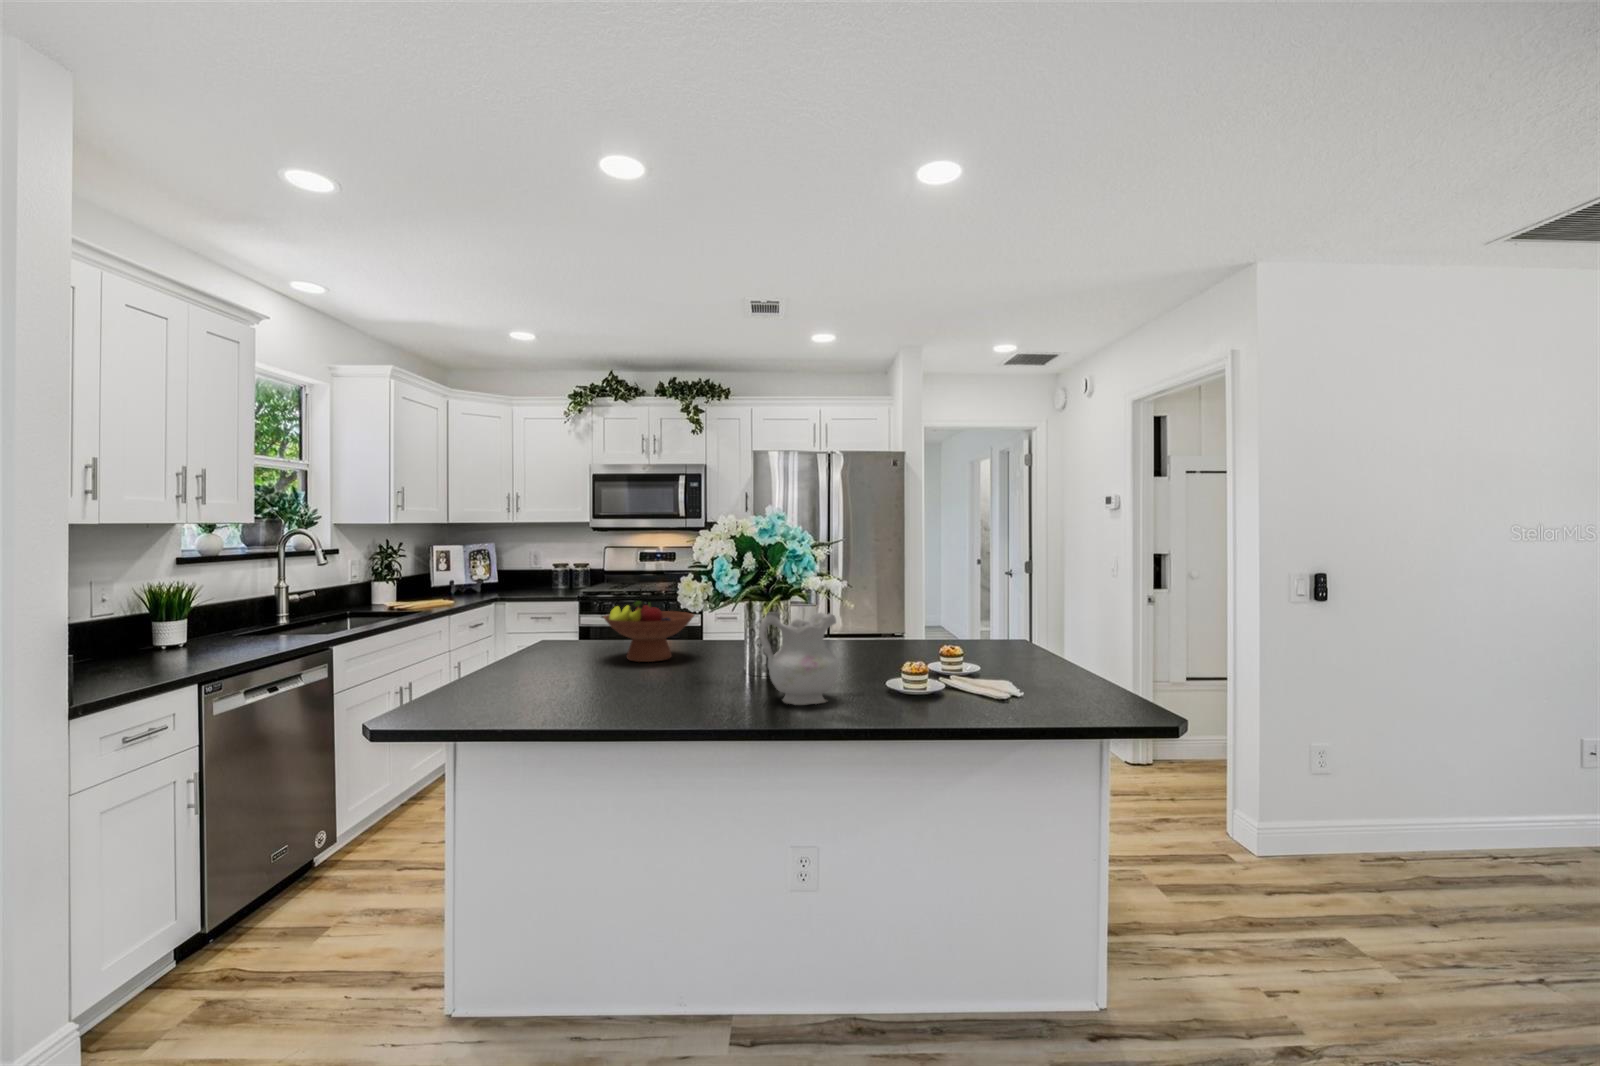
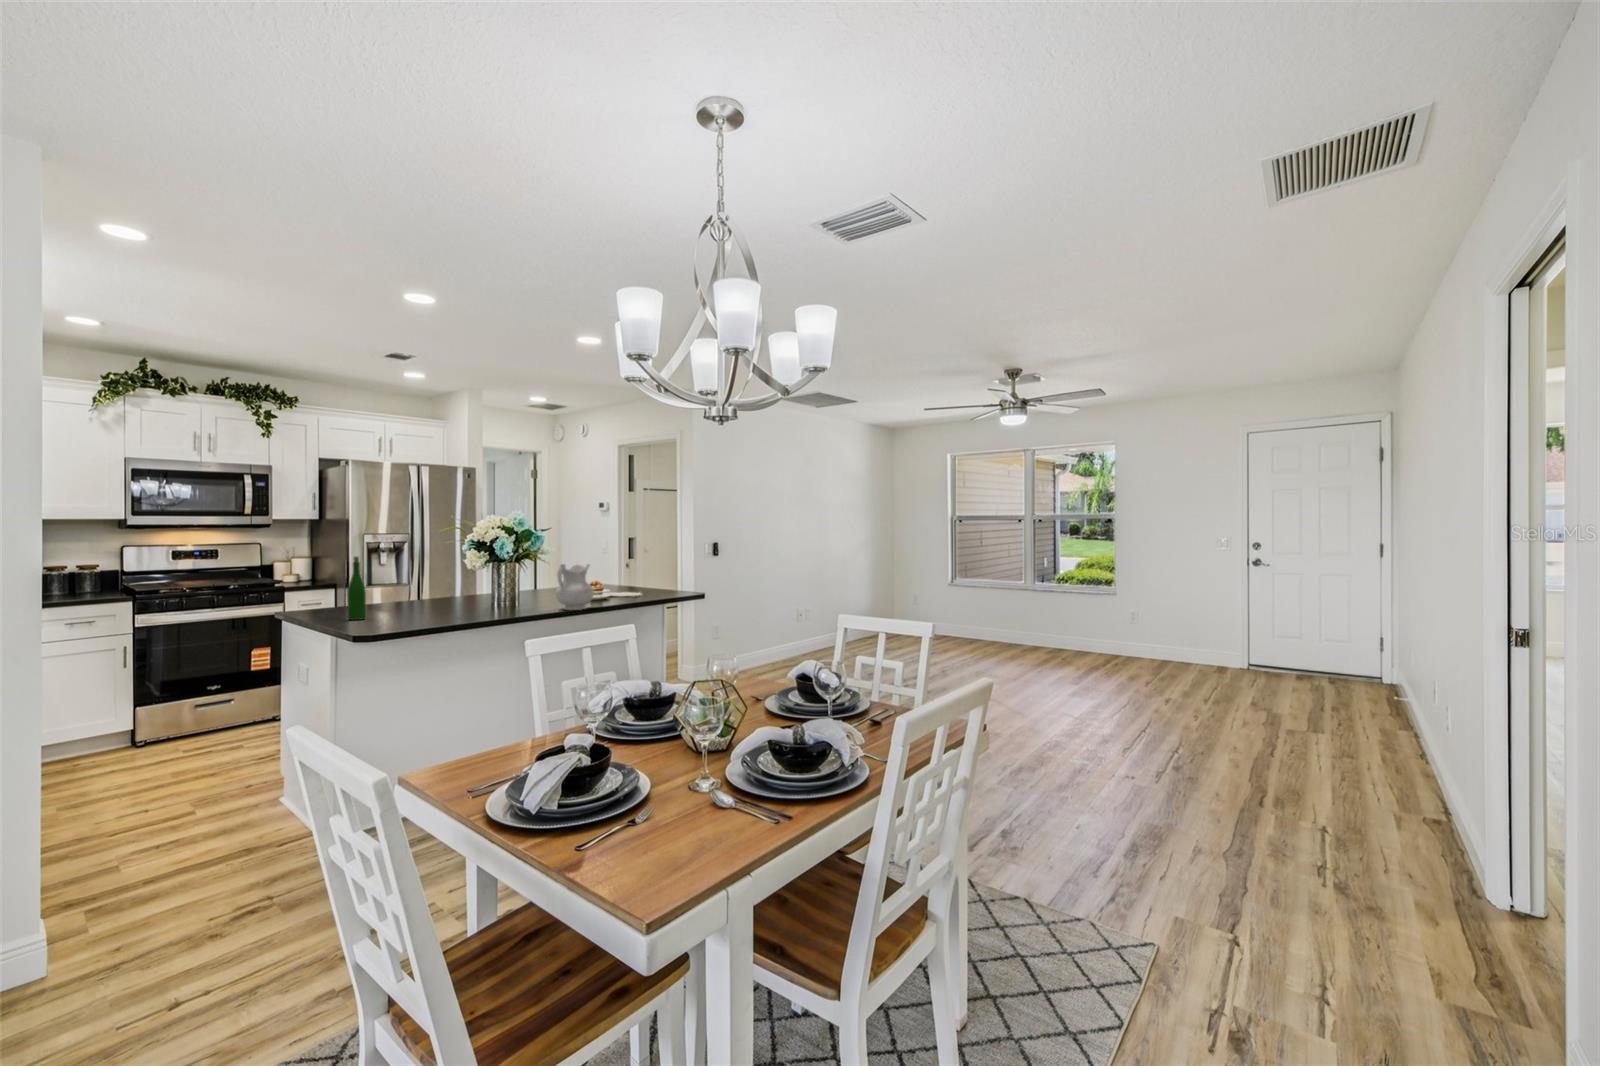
wine bottle: none [527,577,550,668] -> present [347,556,366,620]
fruit bowl: present [604,601,694,662] -> none [385,570,454,611]

